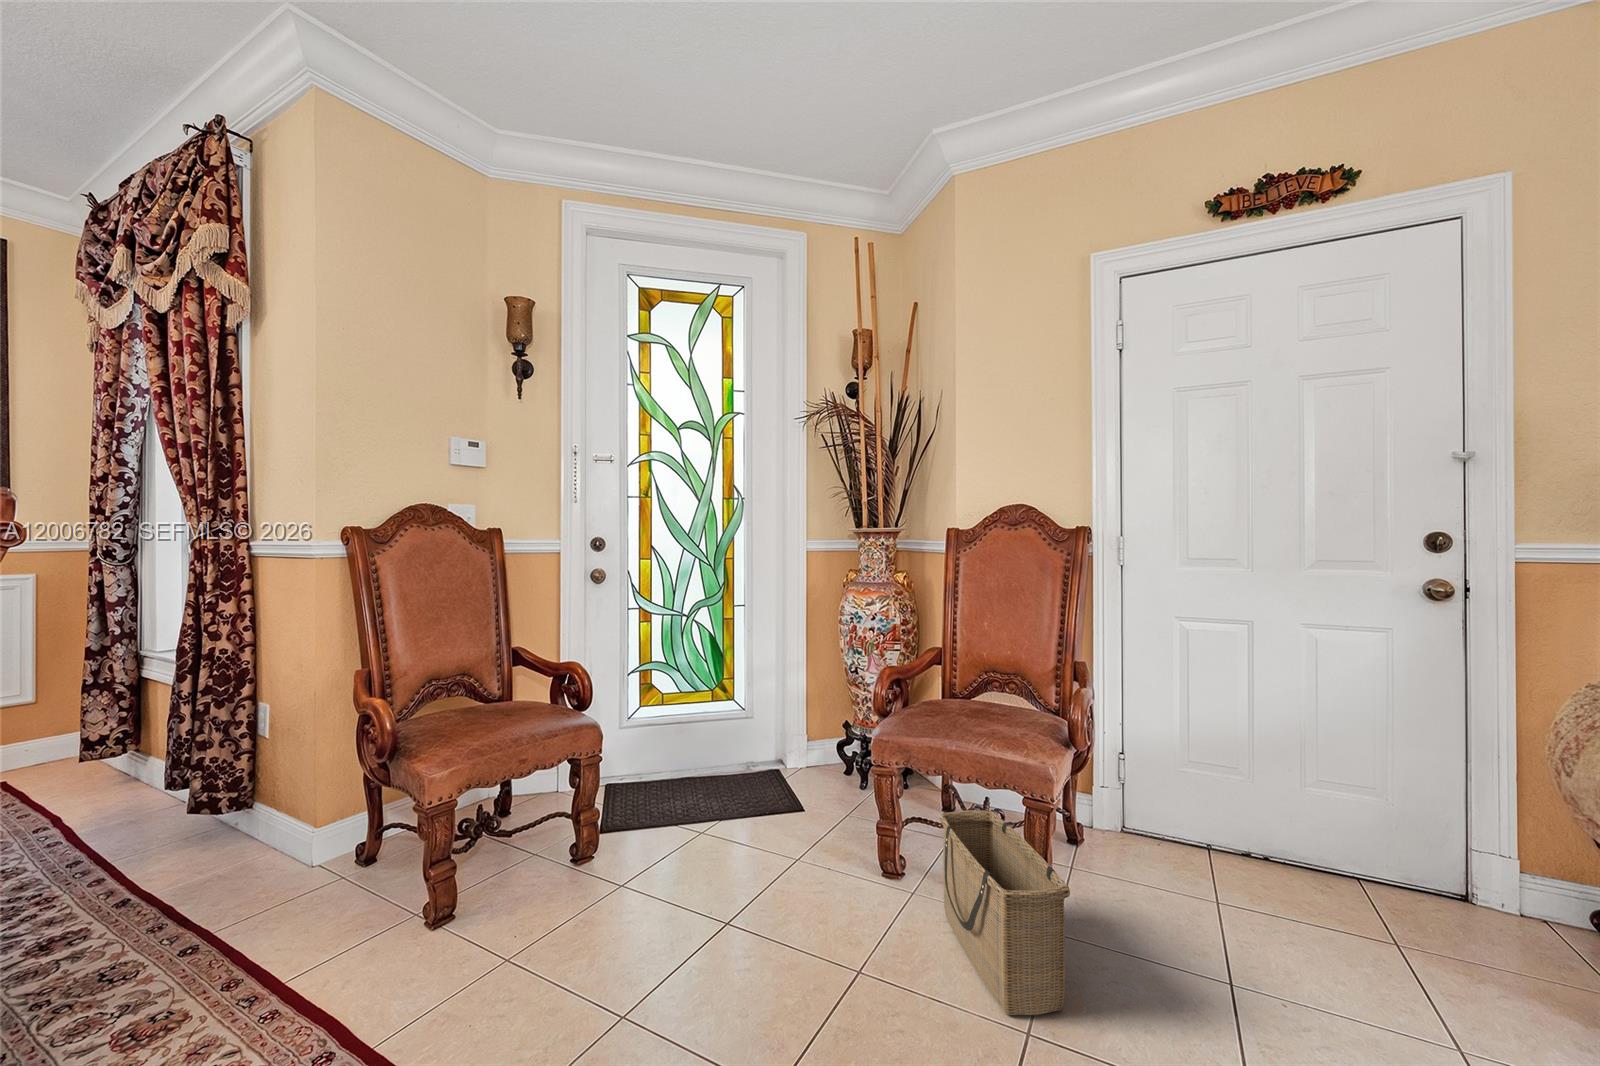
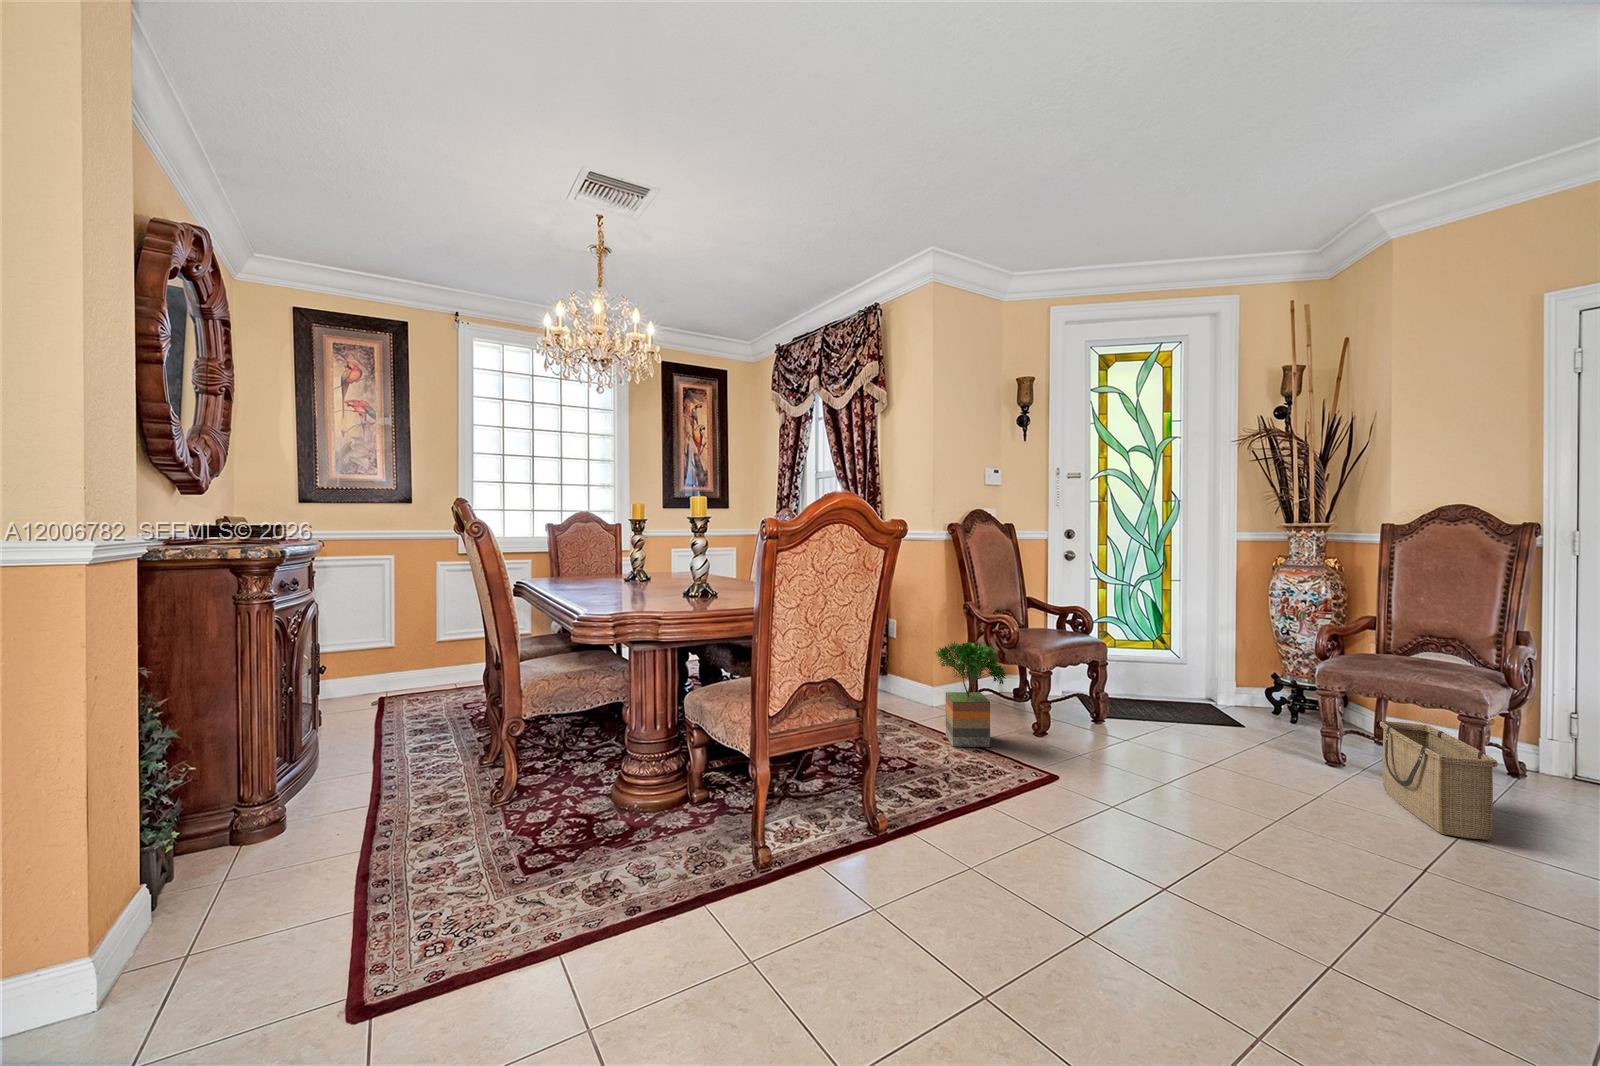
potted tree: none [224,753,390,995] -> present [936,642,1007,747]

